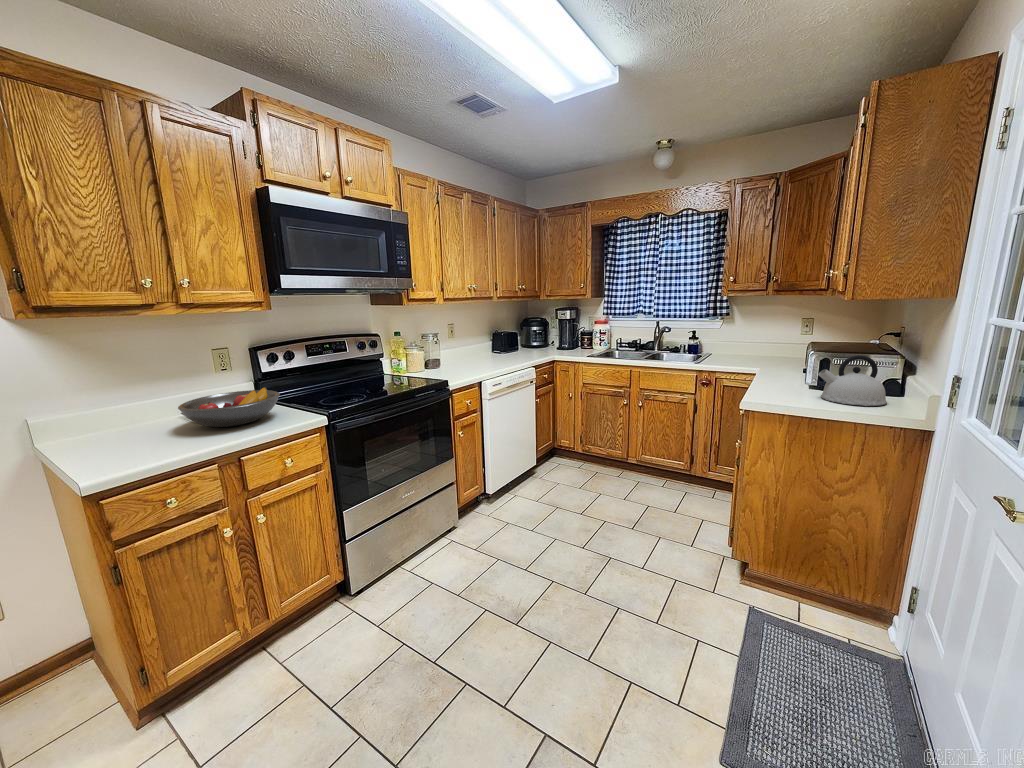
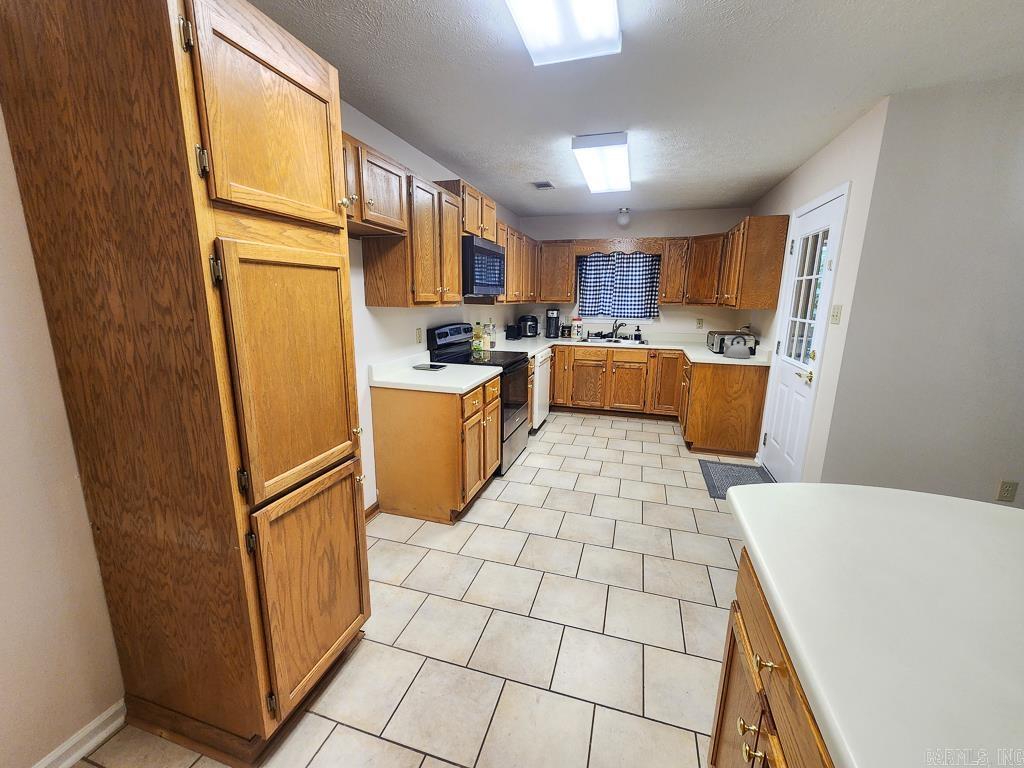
fruit bowl: present [178,387,280,427] -> none [435,352,483,372]

